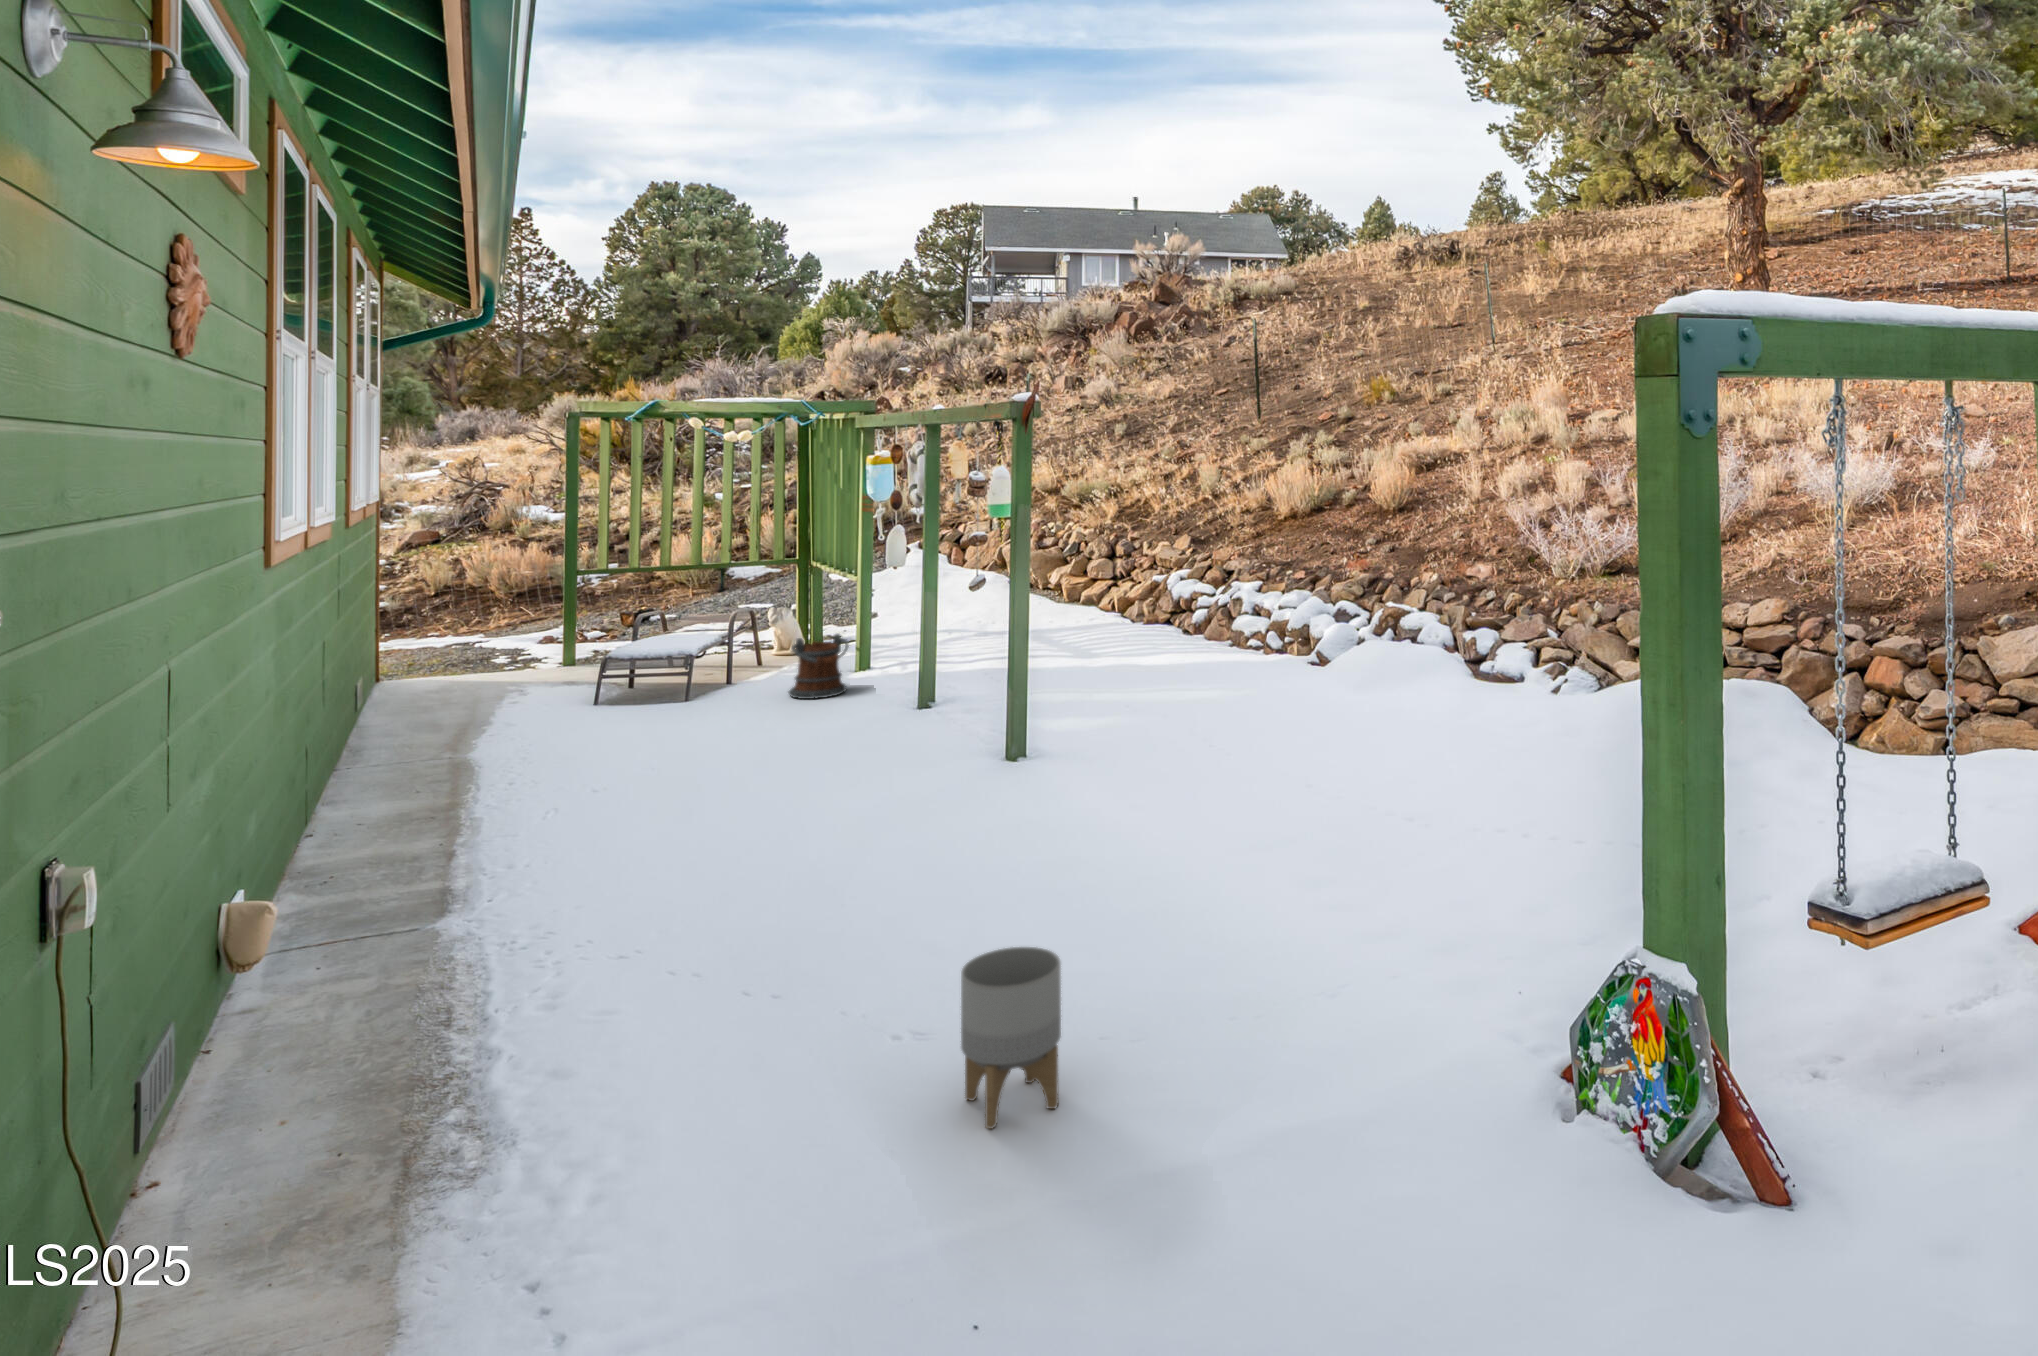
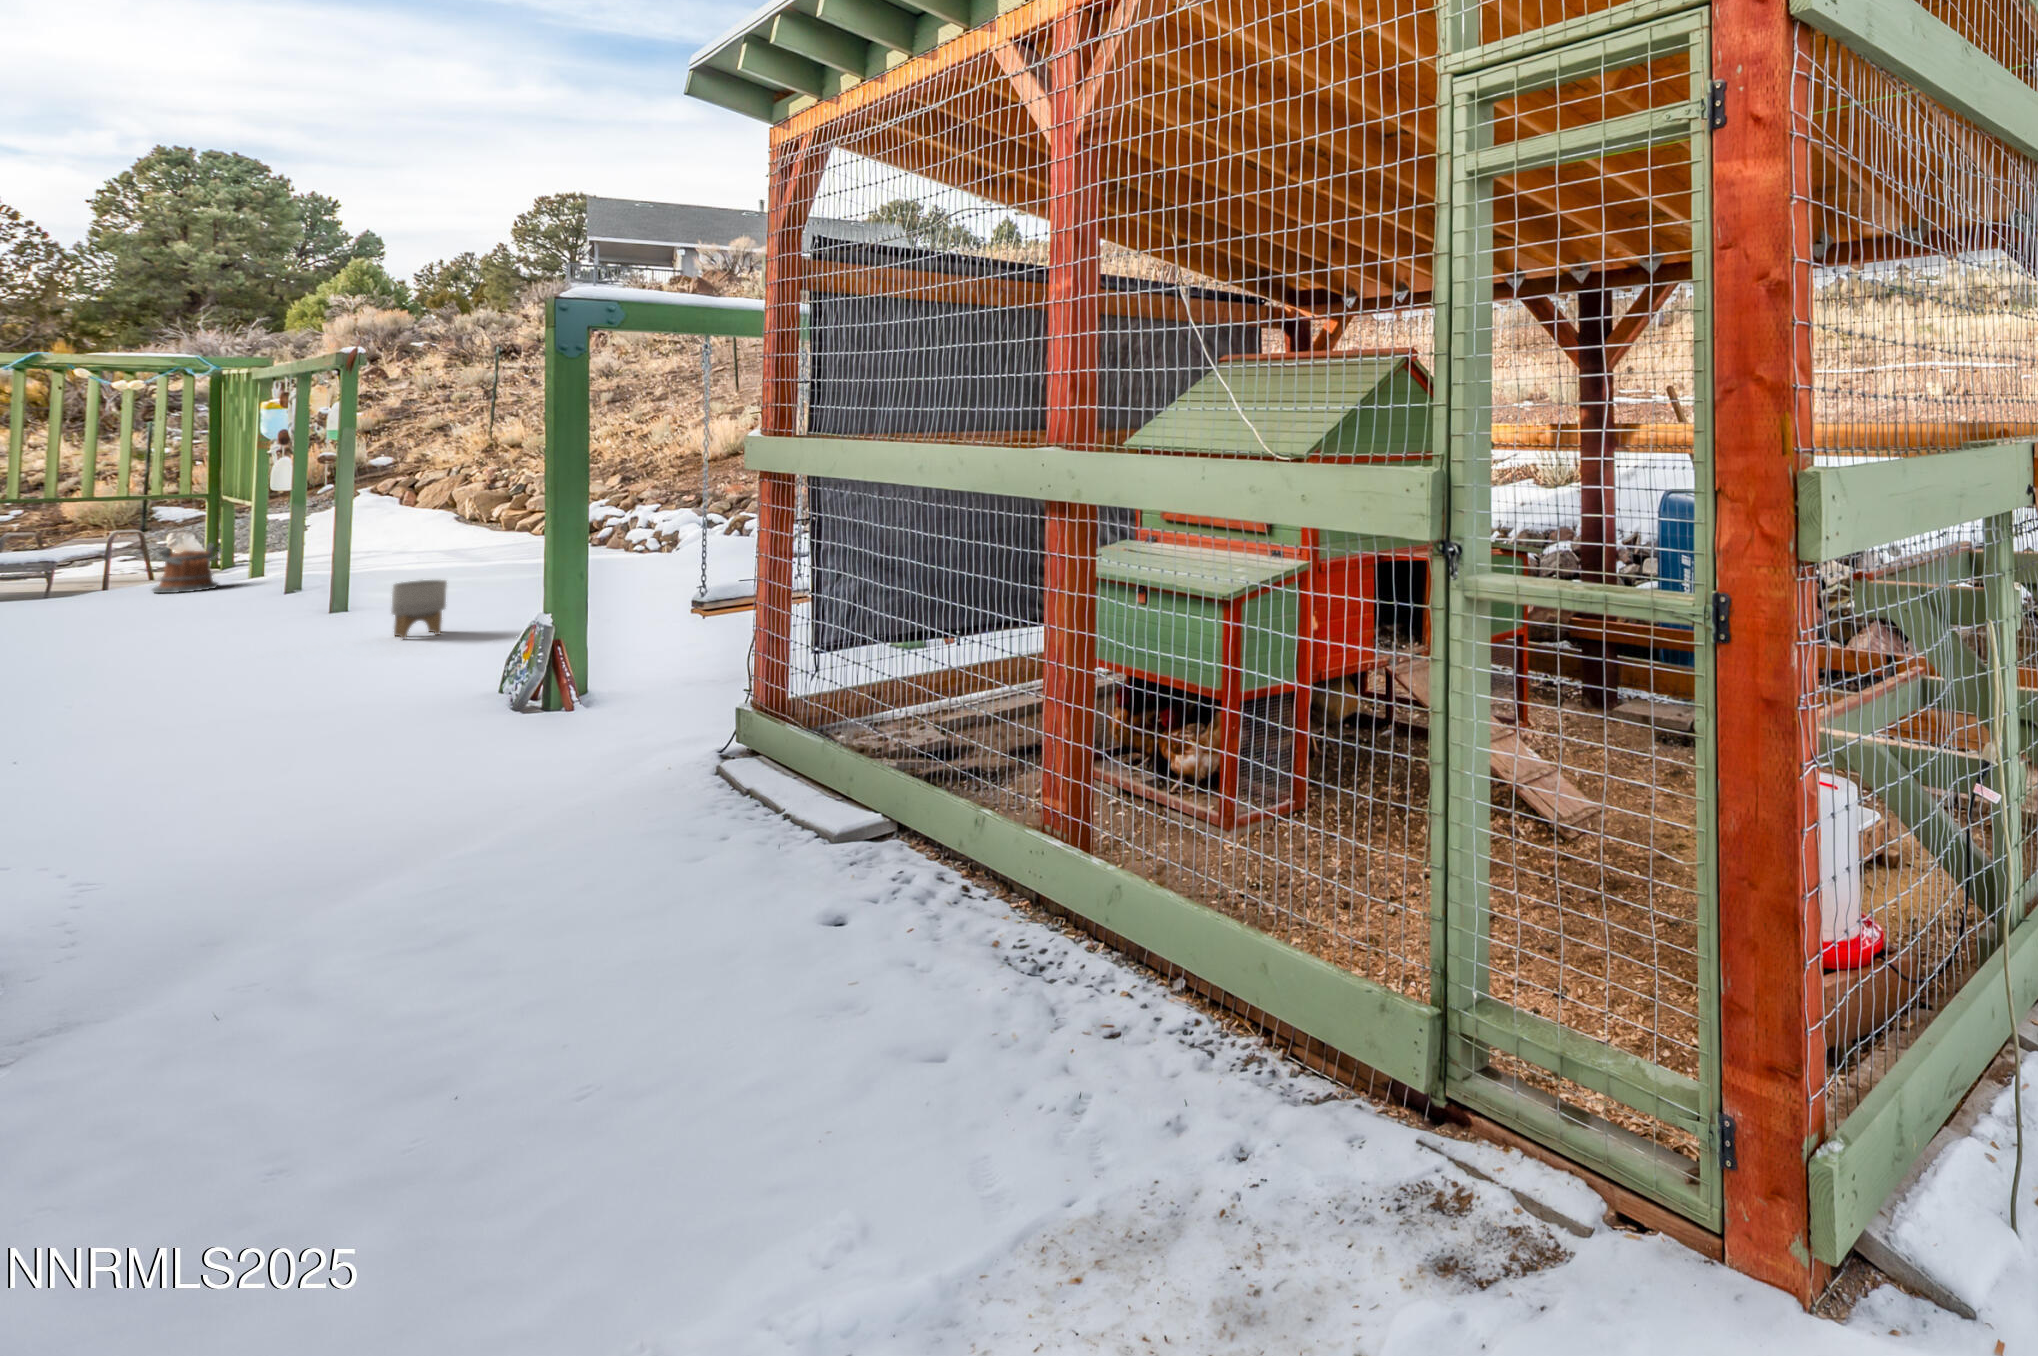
planter: present [961,947,1061,1129] -> present [392,580,447,639]

